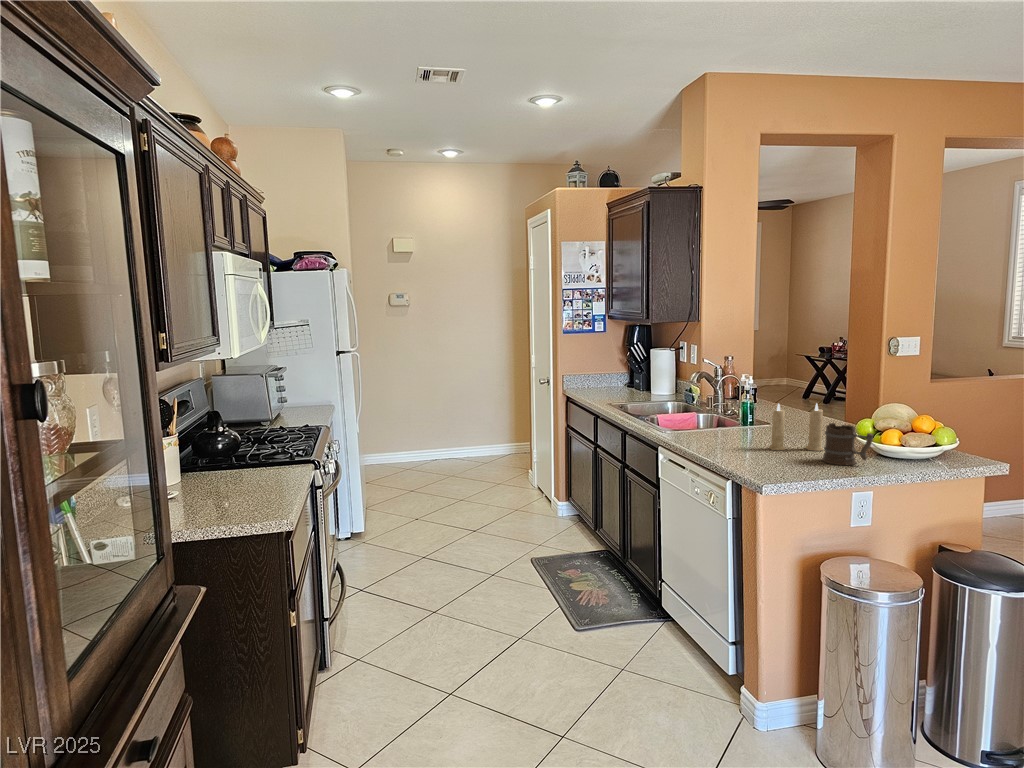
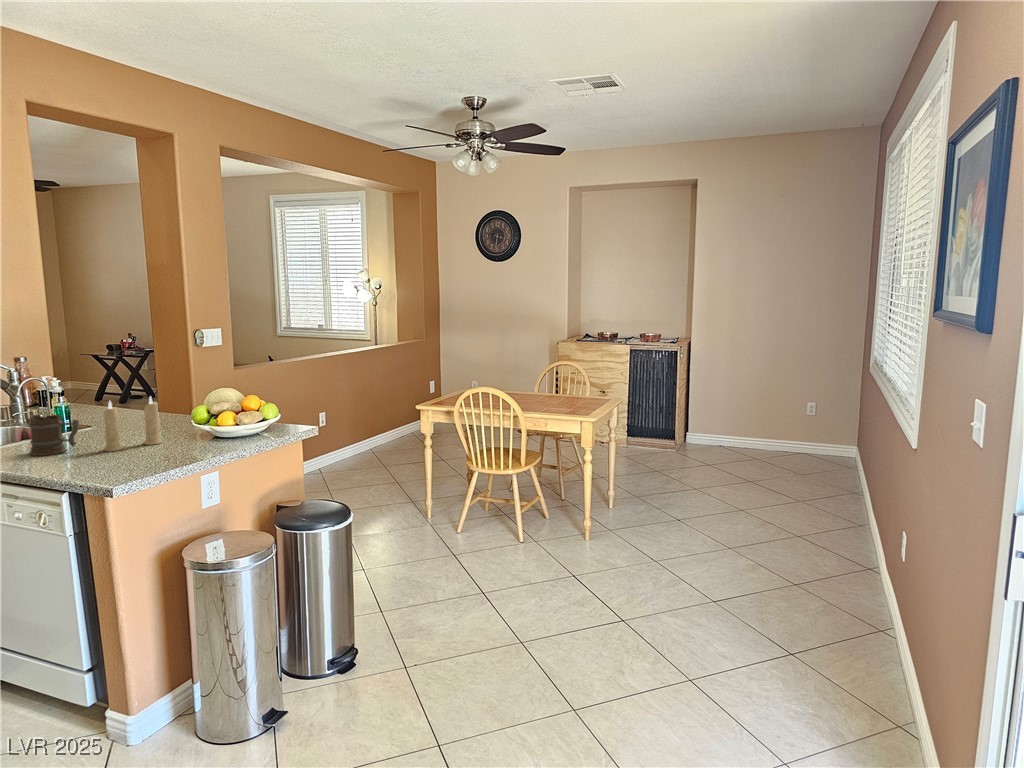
mug: present [822,423,873,465] -> present [29,415,79,456]

